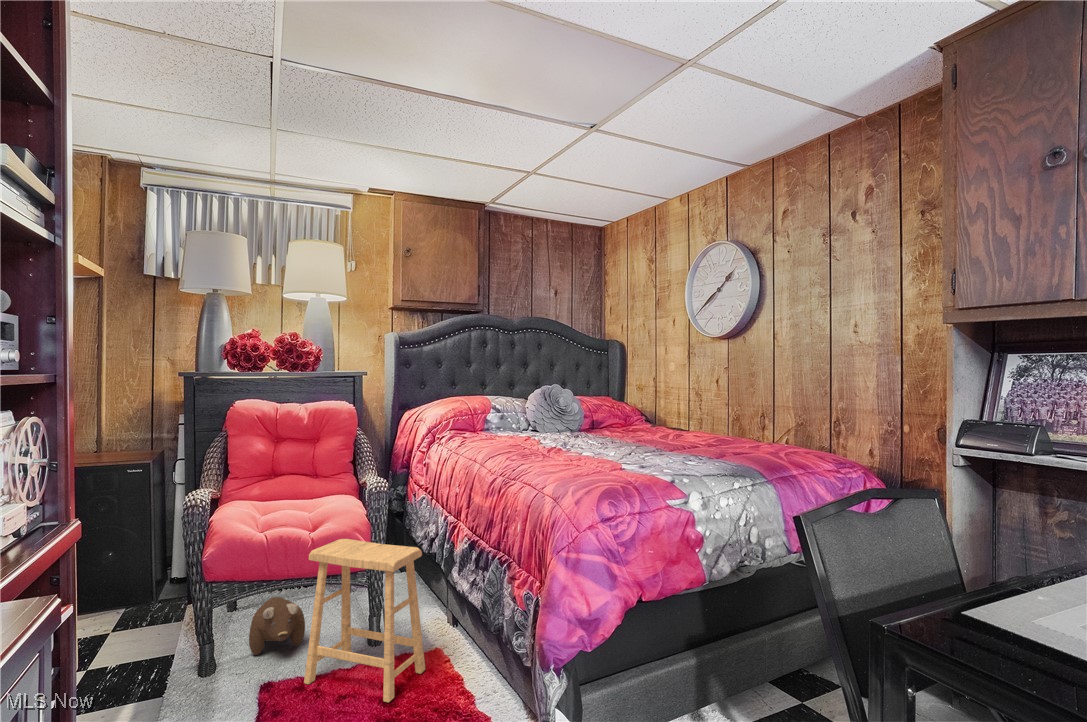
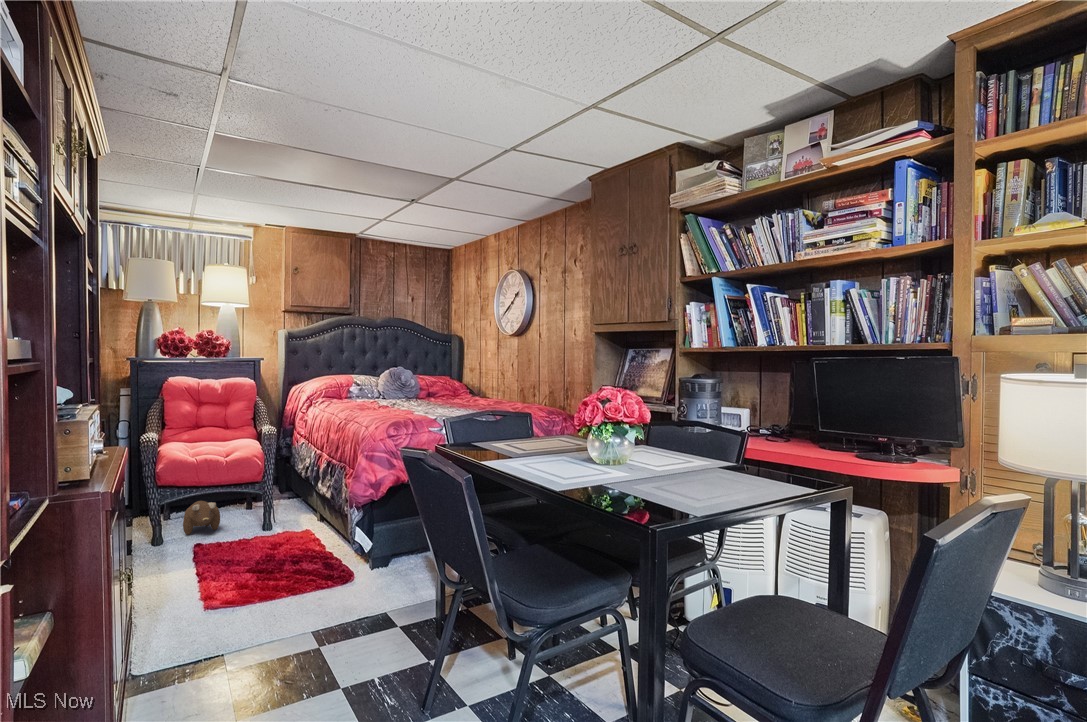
footstool: present [304,539,425,703] -> none [220,461,298,549]

